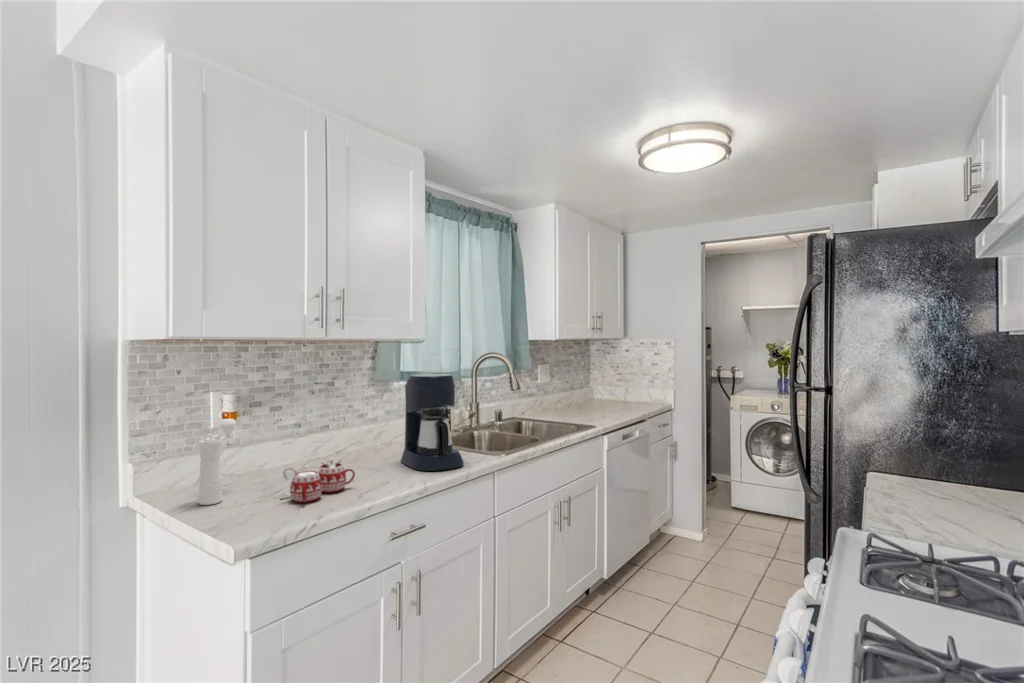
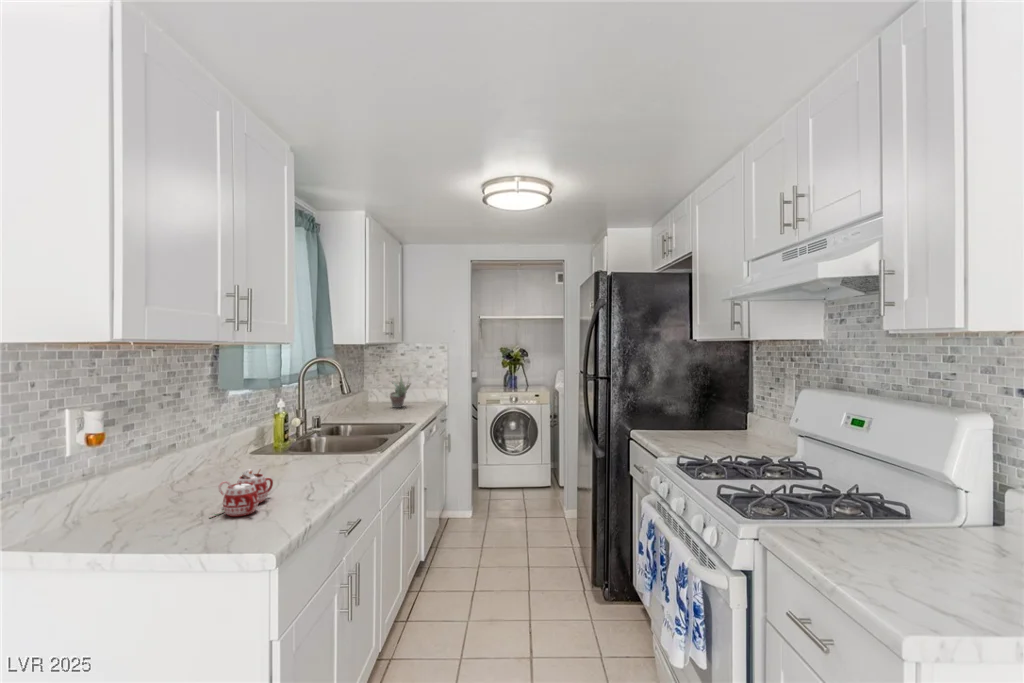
succulent plant: none [599,371,625,408] -> present [390,375,410,408]
coffee maker: present [401,374,464,471] -> none [274,378,347,475]
pepper mill: present [198,419,236,505] -> none [107,438,138,540]

